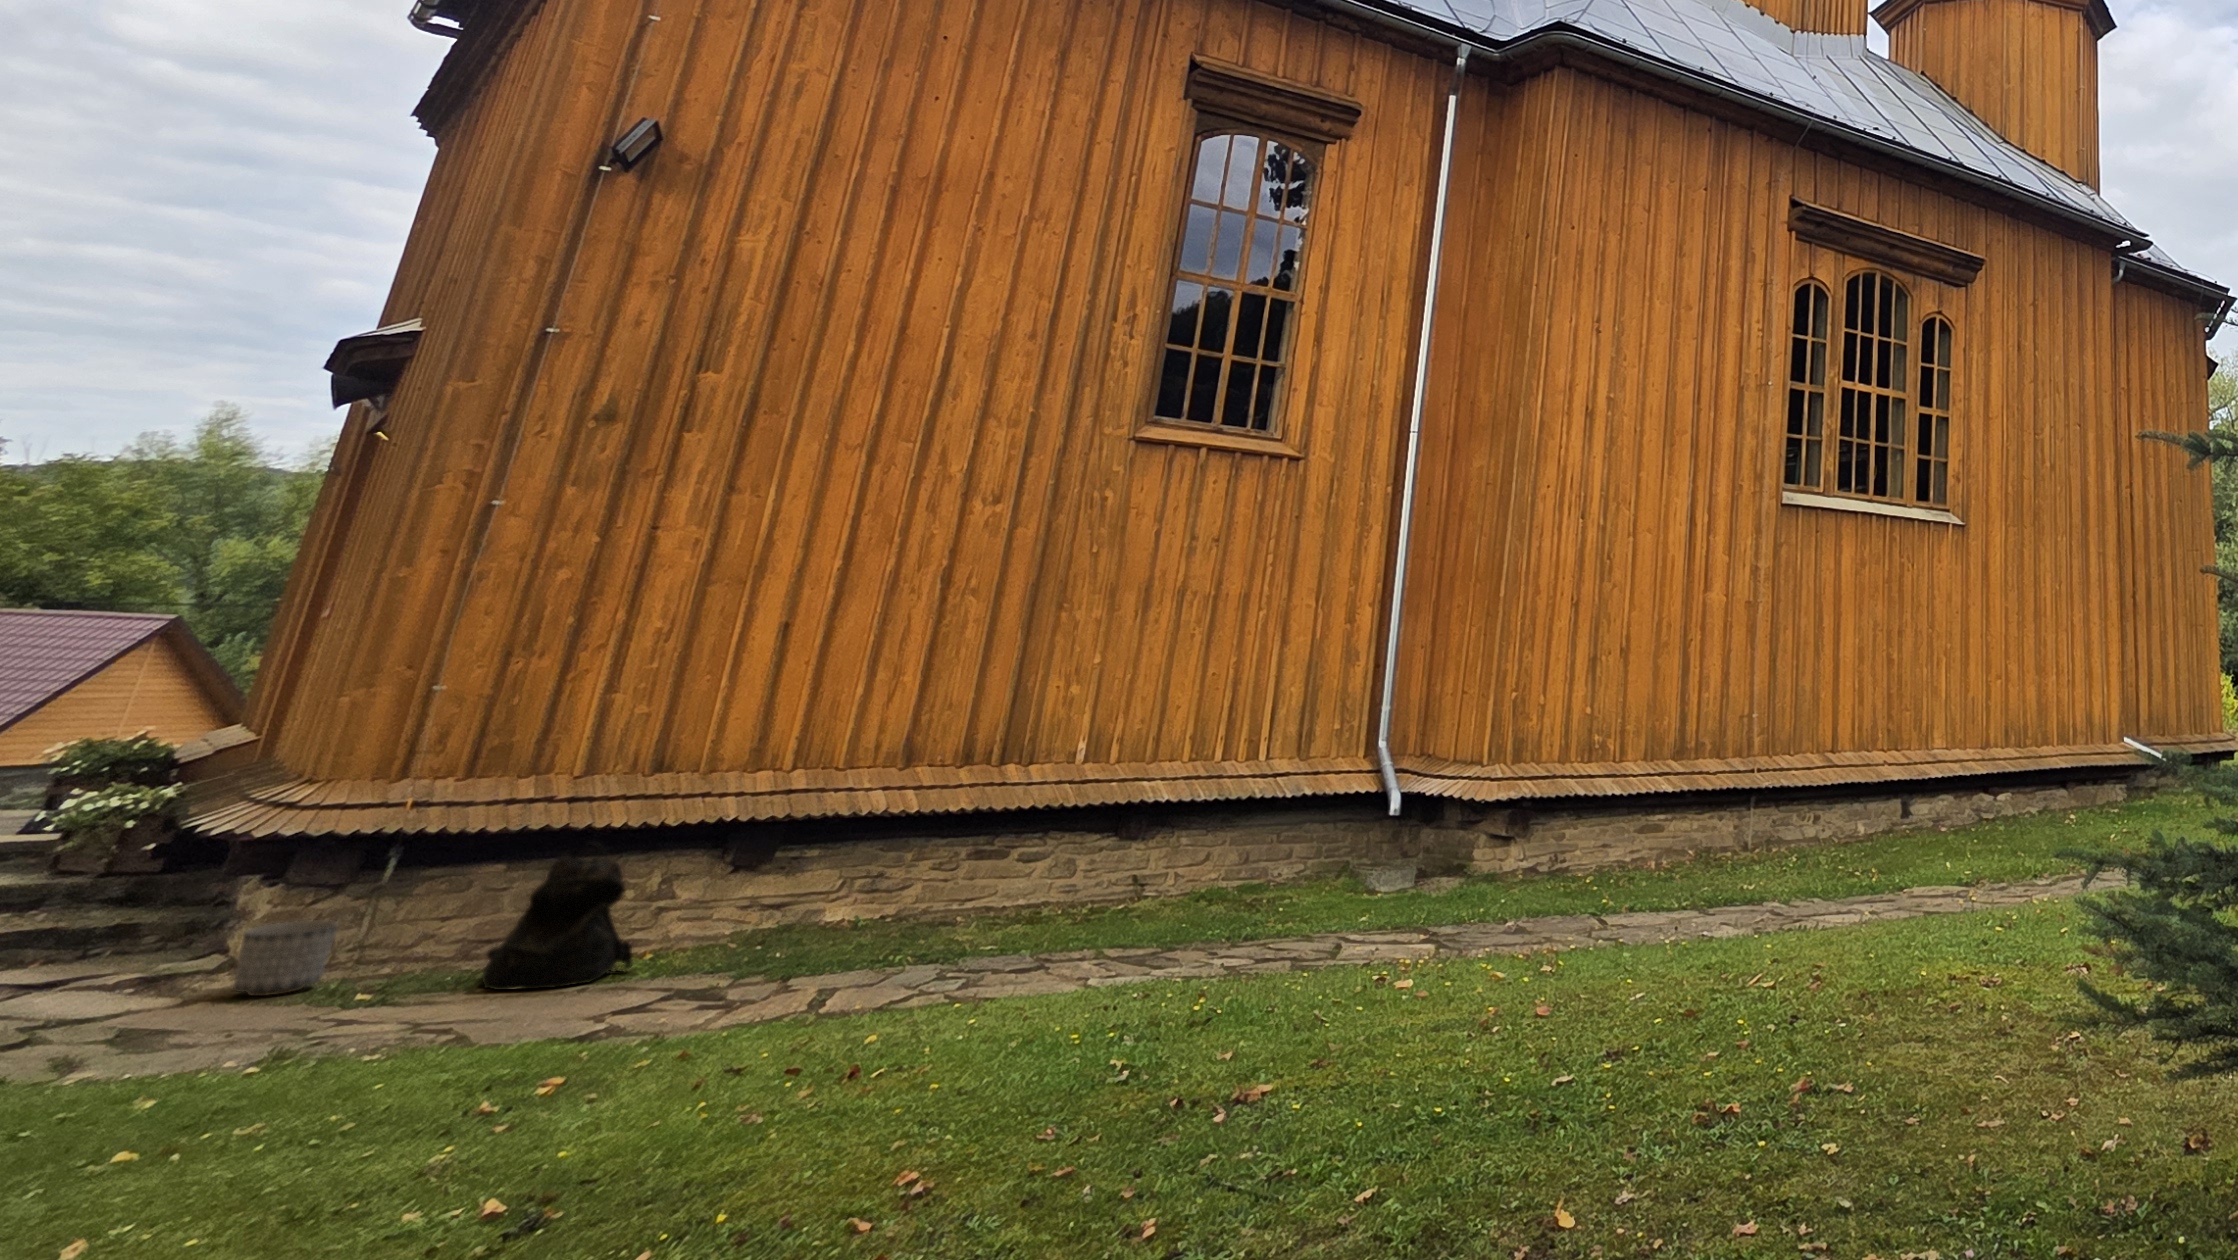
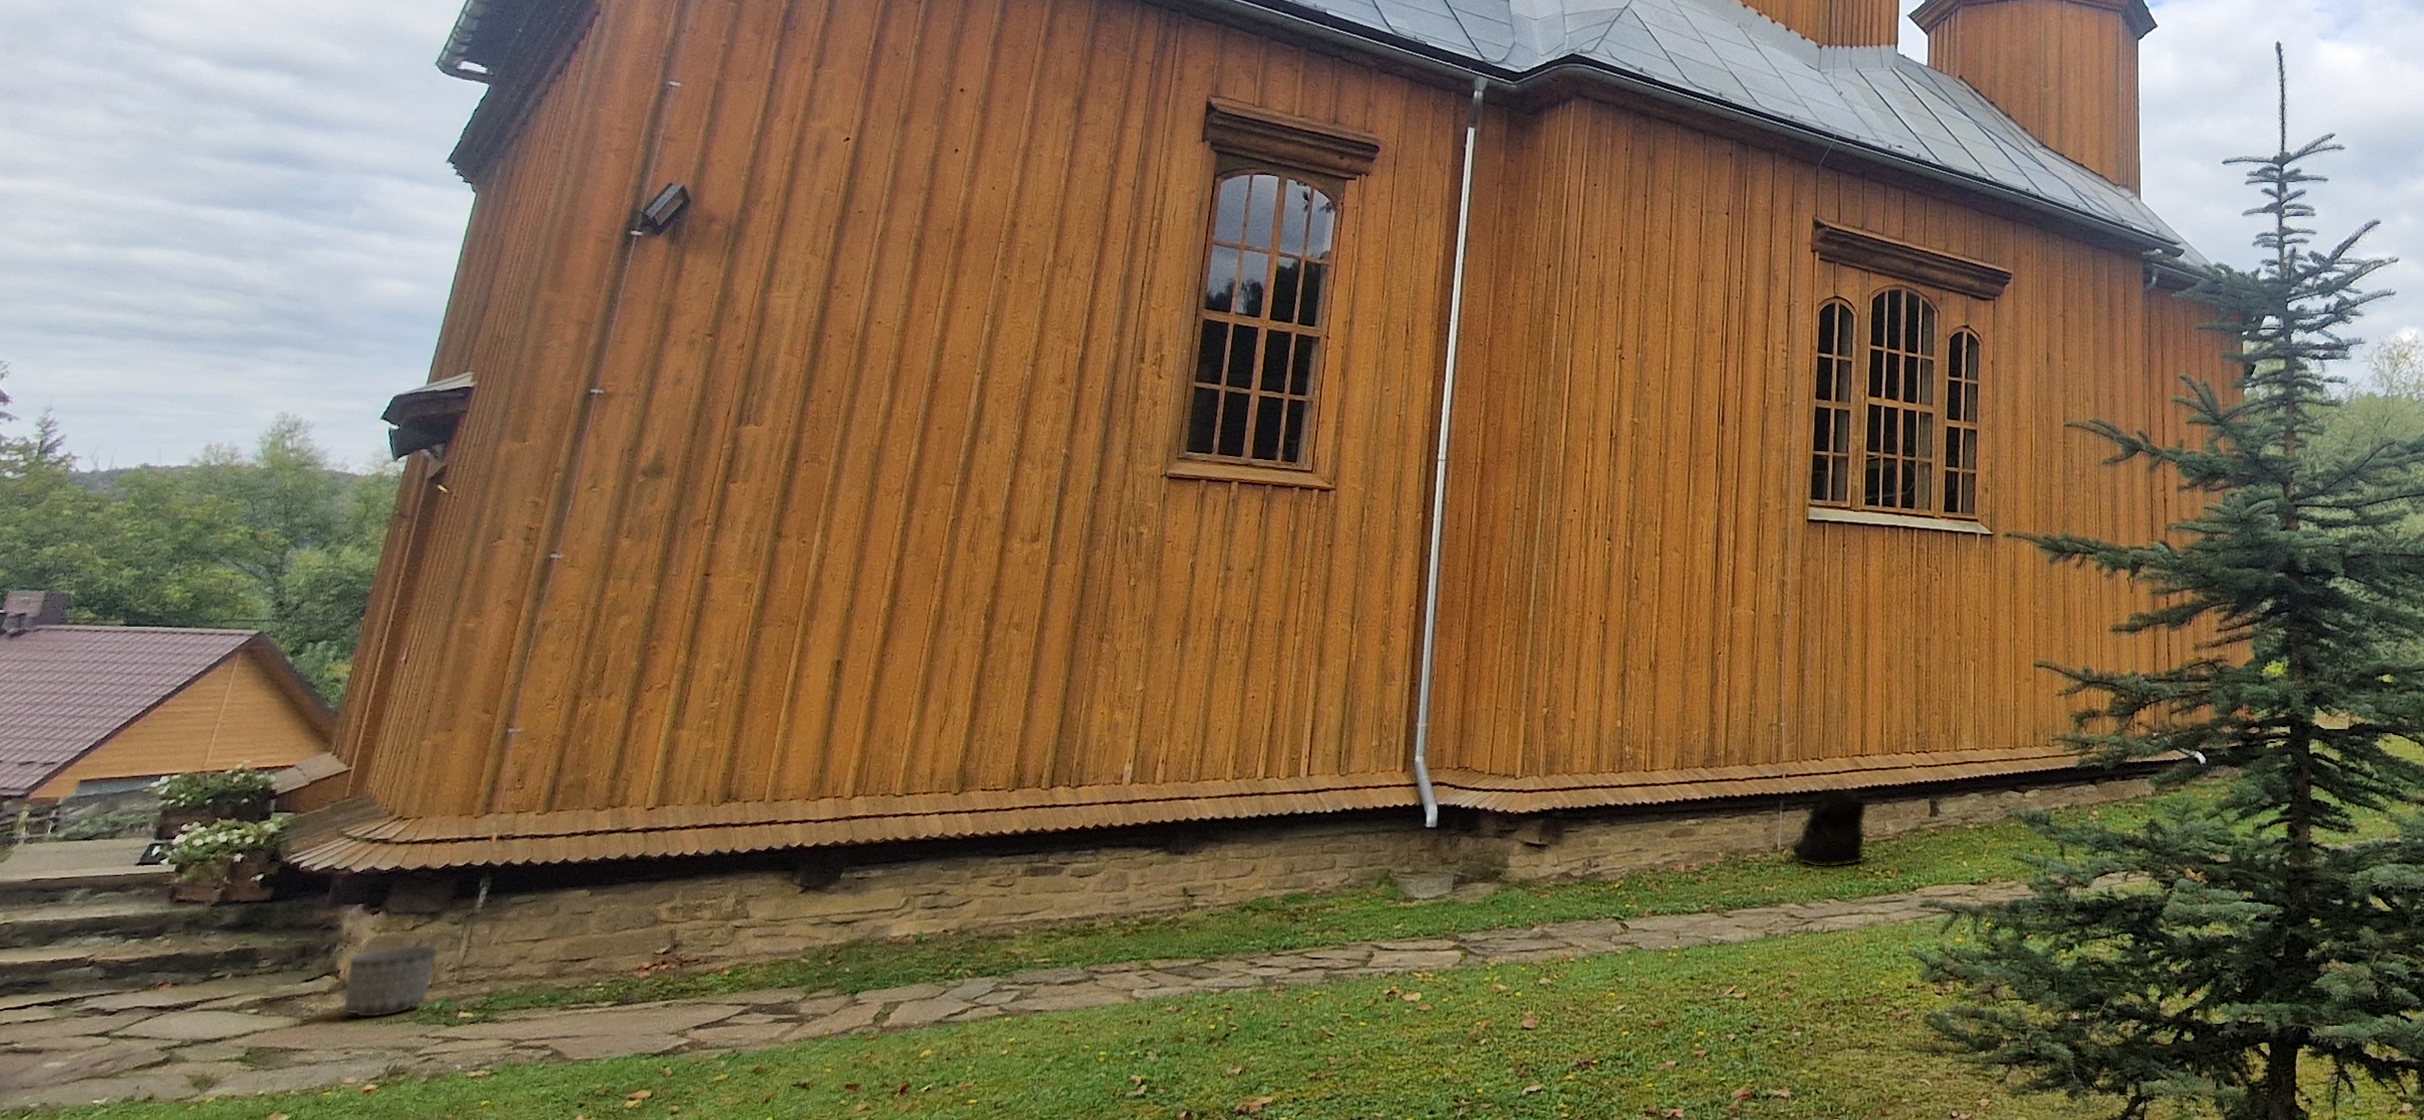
backpack: present [482,842,633,990] -> present [1789,781,1865,866]

